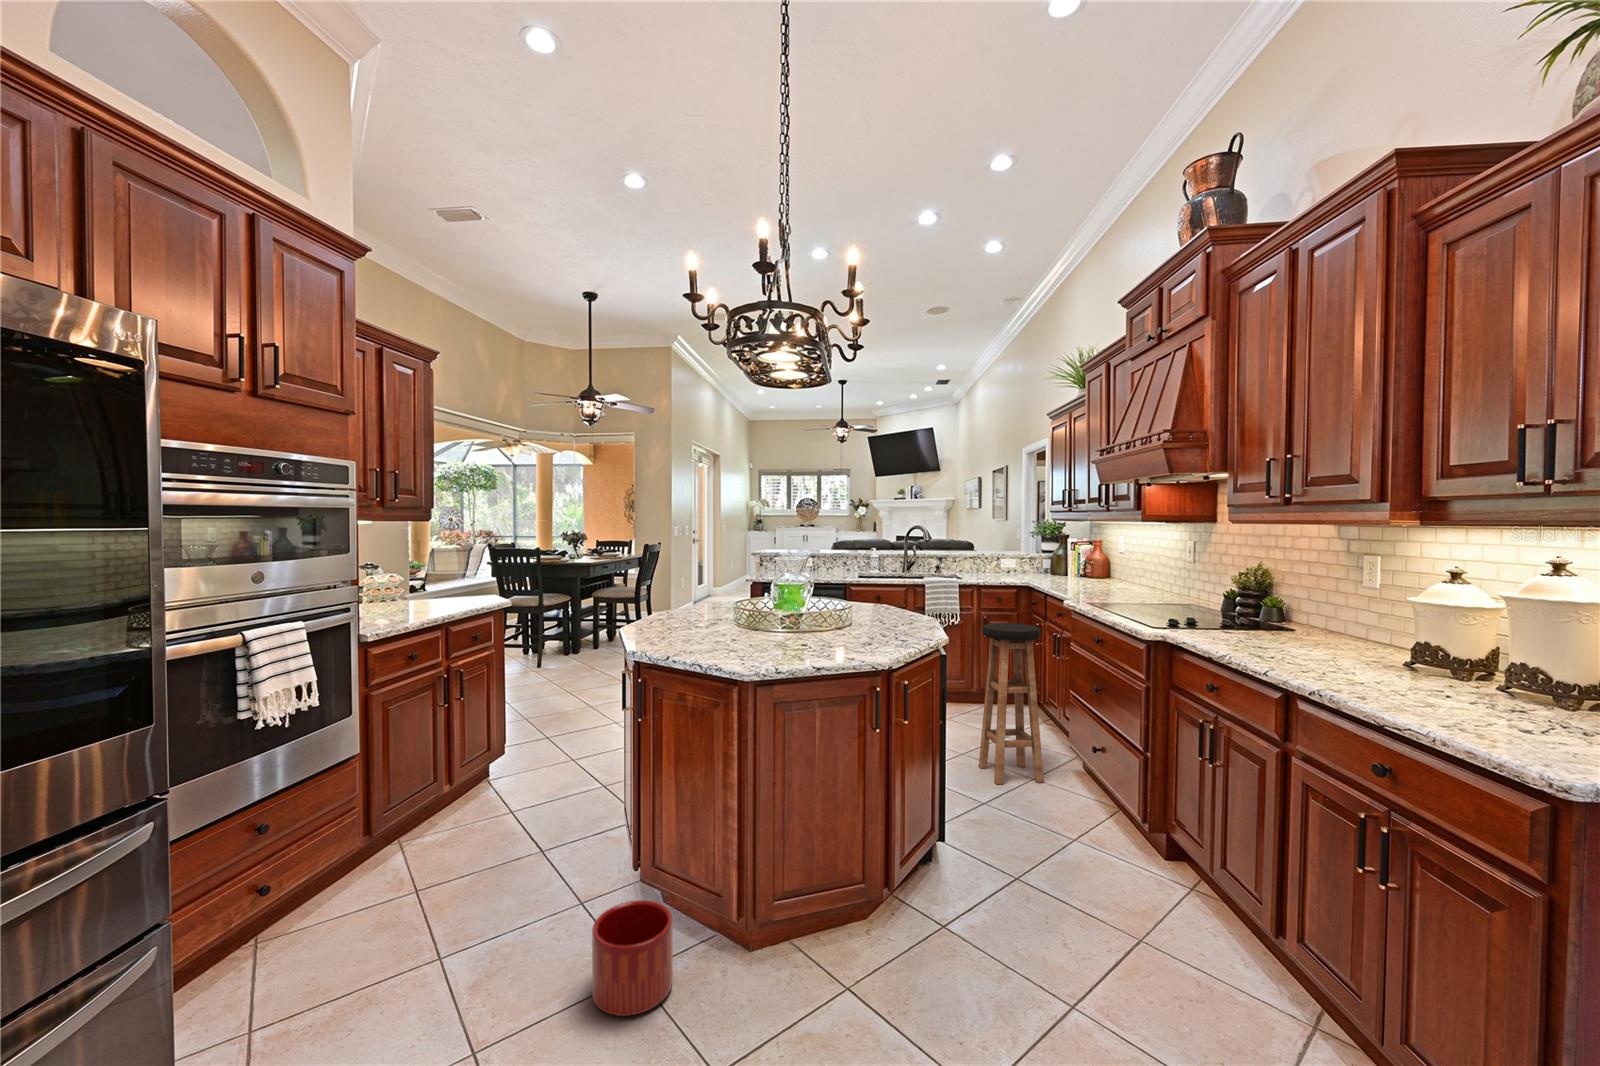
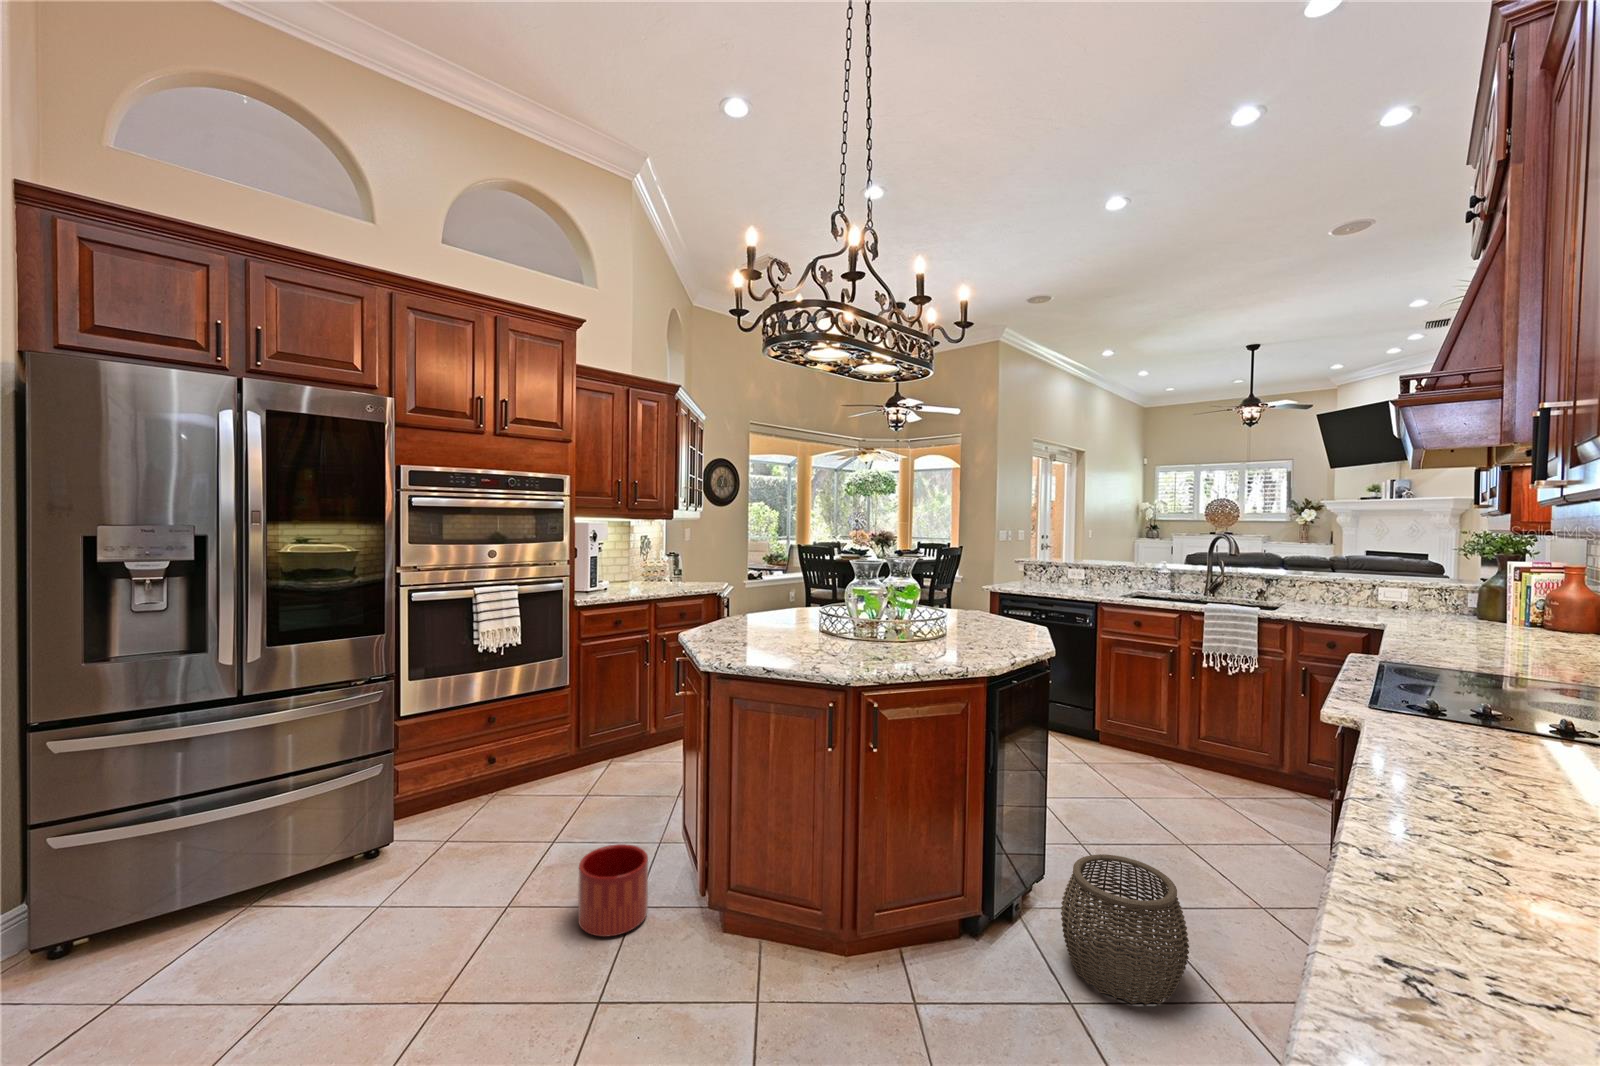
bar stool: present [979,623,1044,784] -> none [1190,669,1285,914]
woven basket: none [979,766,1068,865] -> present [1061,854,1189,1005]

